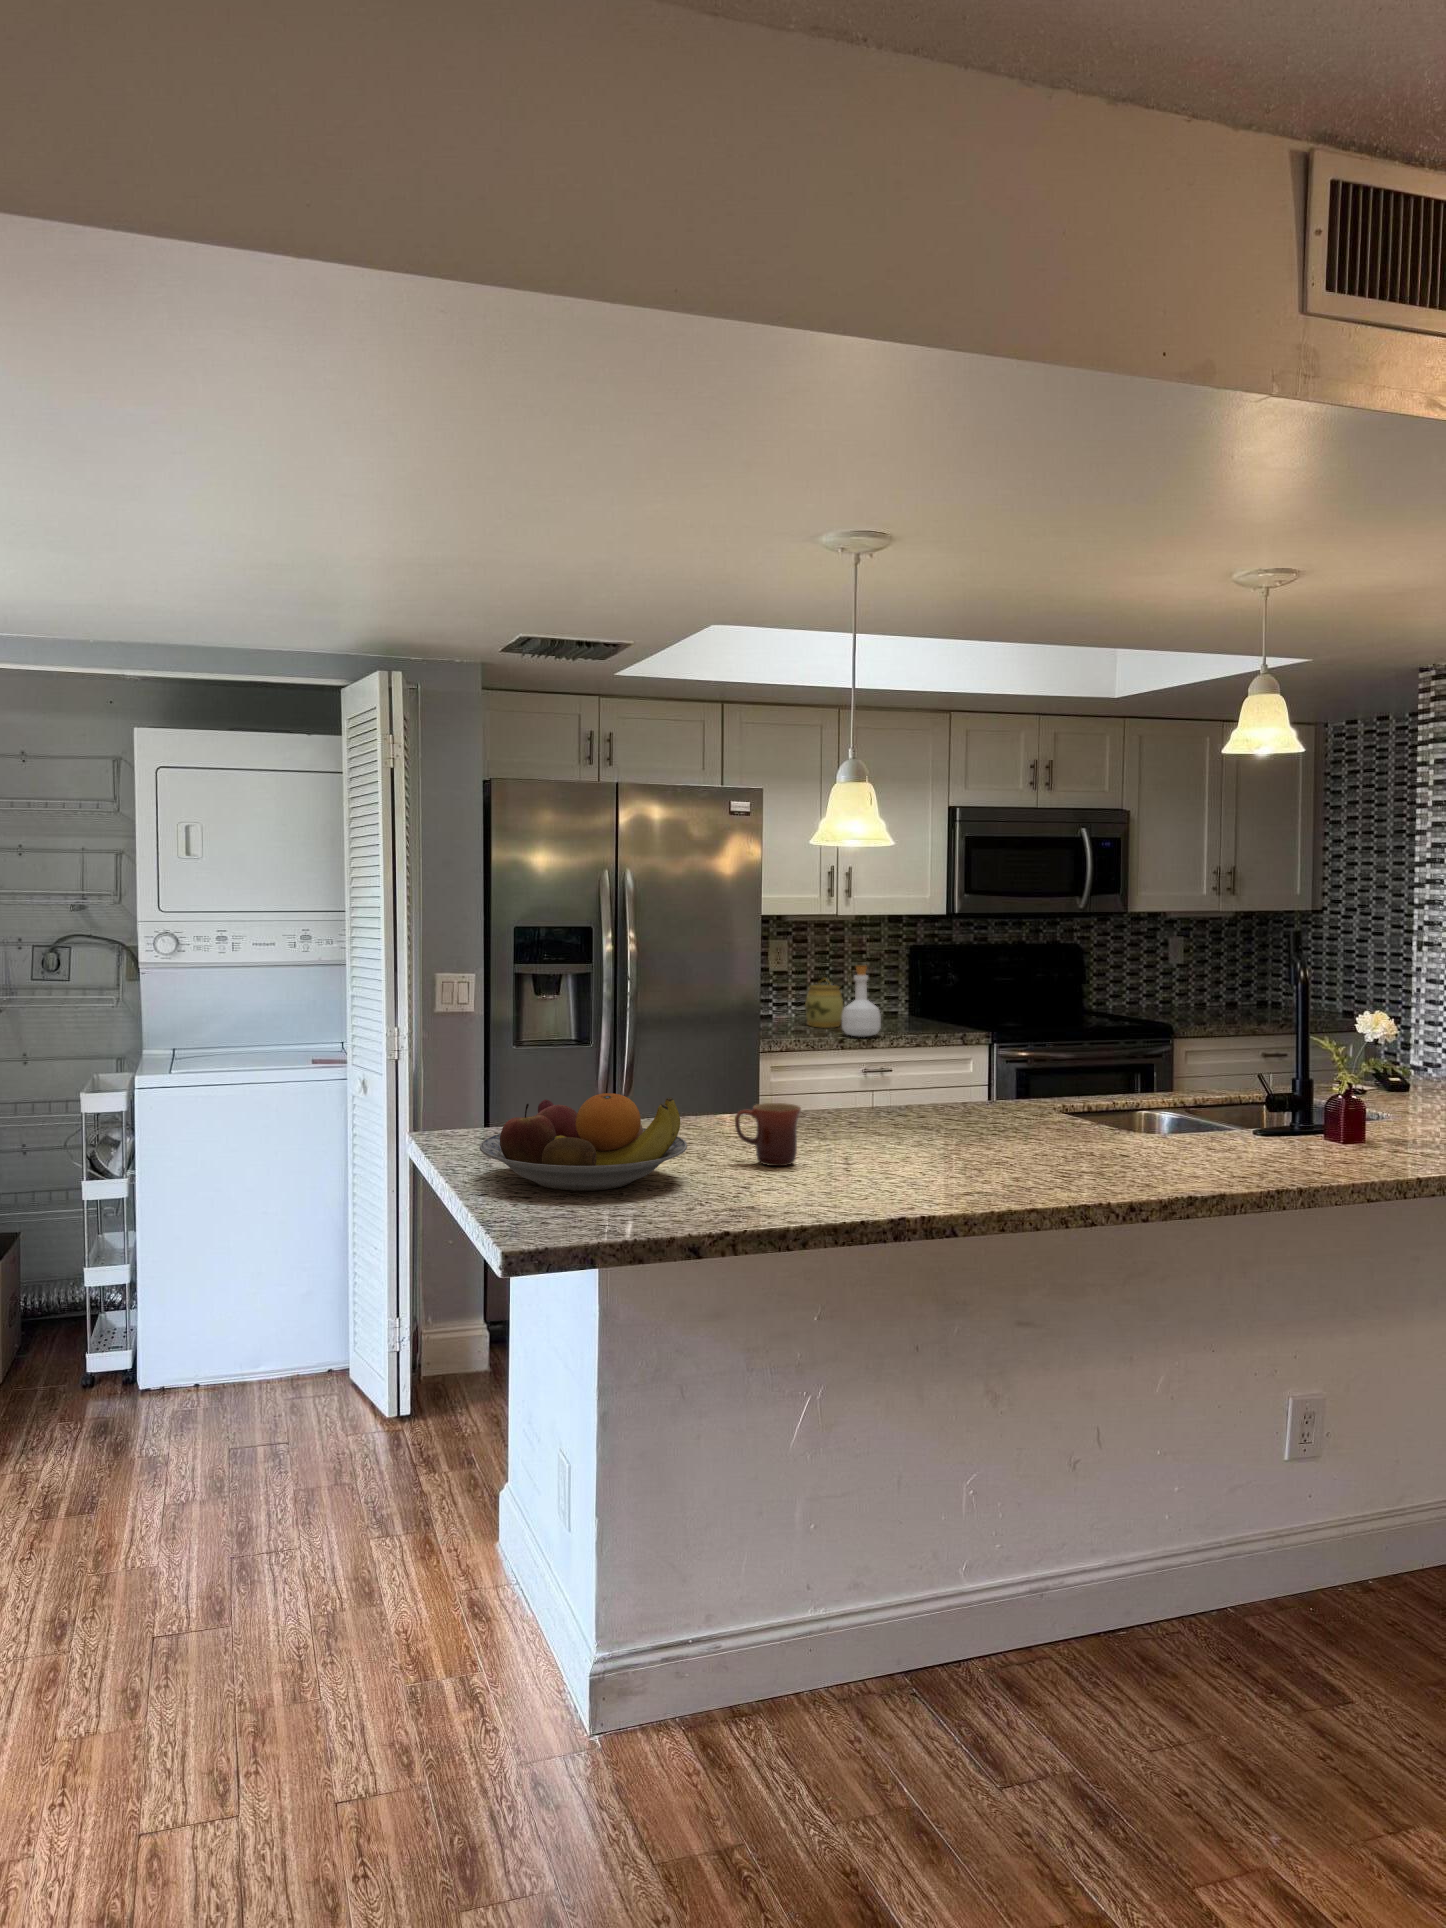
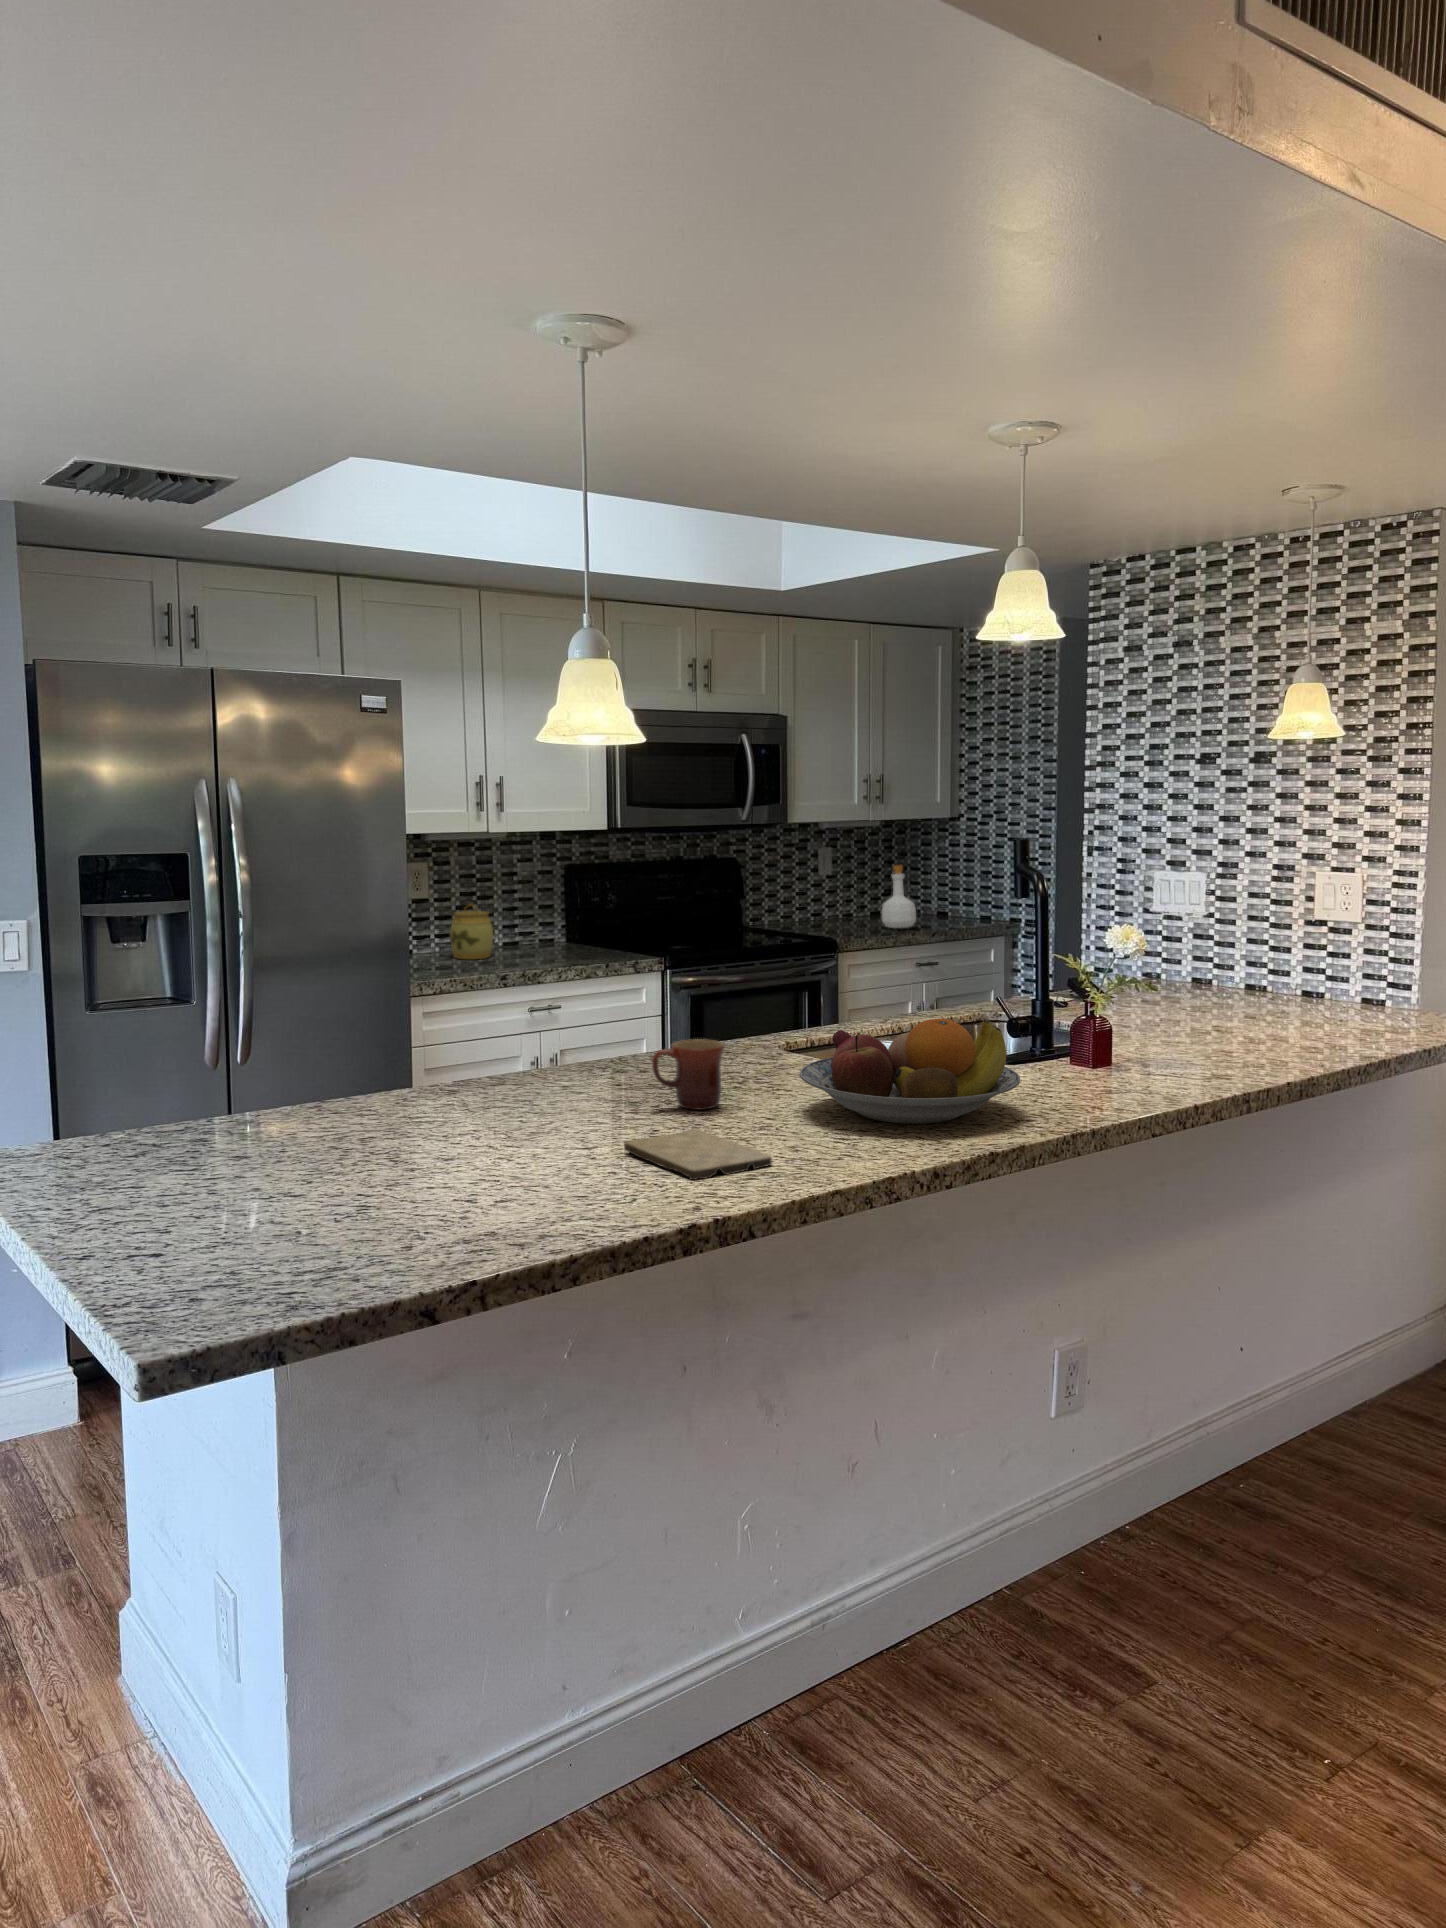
bottle: present [842,966,881,1037] -> present [882,865,916,929]
fruit bowl: present [480,1093,687,1191] -> present [800,1019,1020,1124]
mug: present [735,1103,801,1166] -> present [652,1039,725,1110]
cutting board: none [876,1159,989,1192] -> present [624,1130,772,1180]

